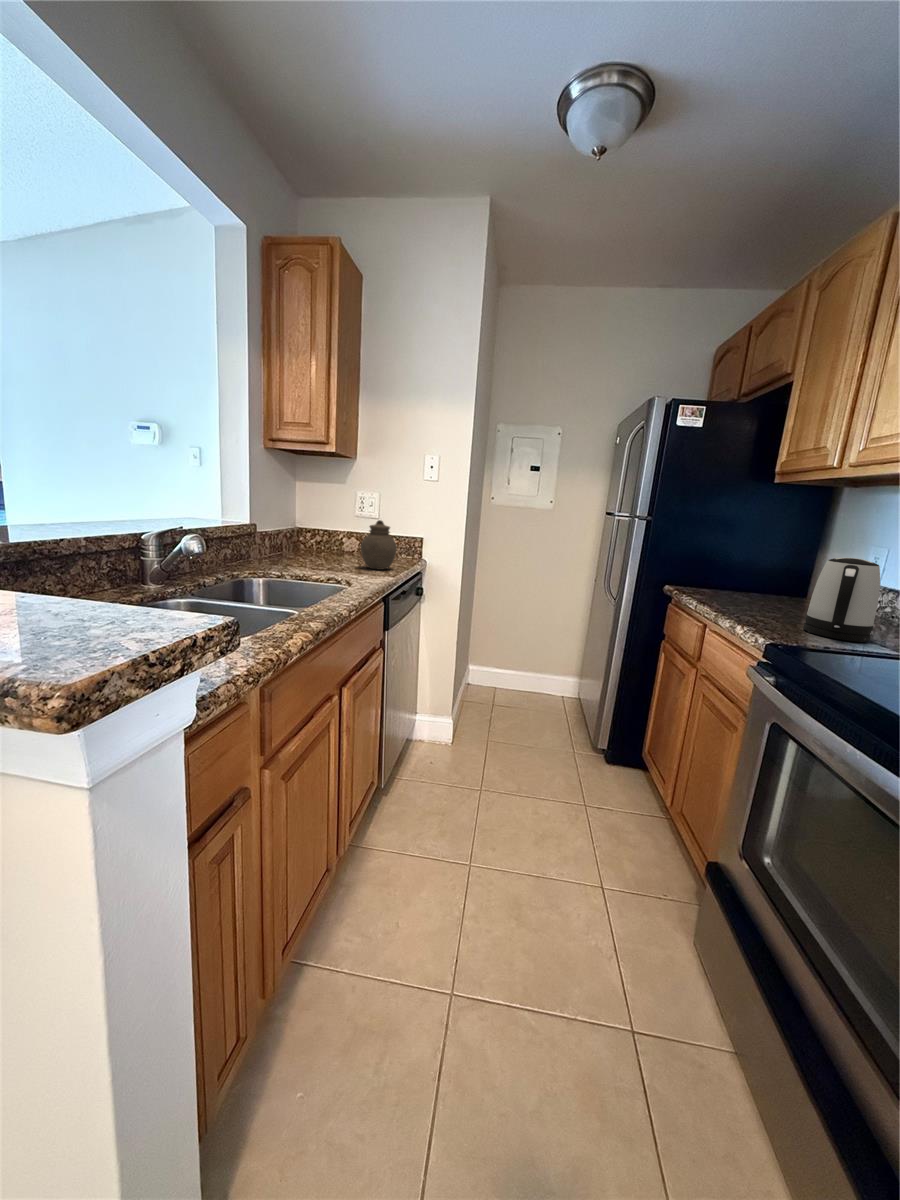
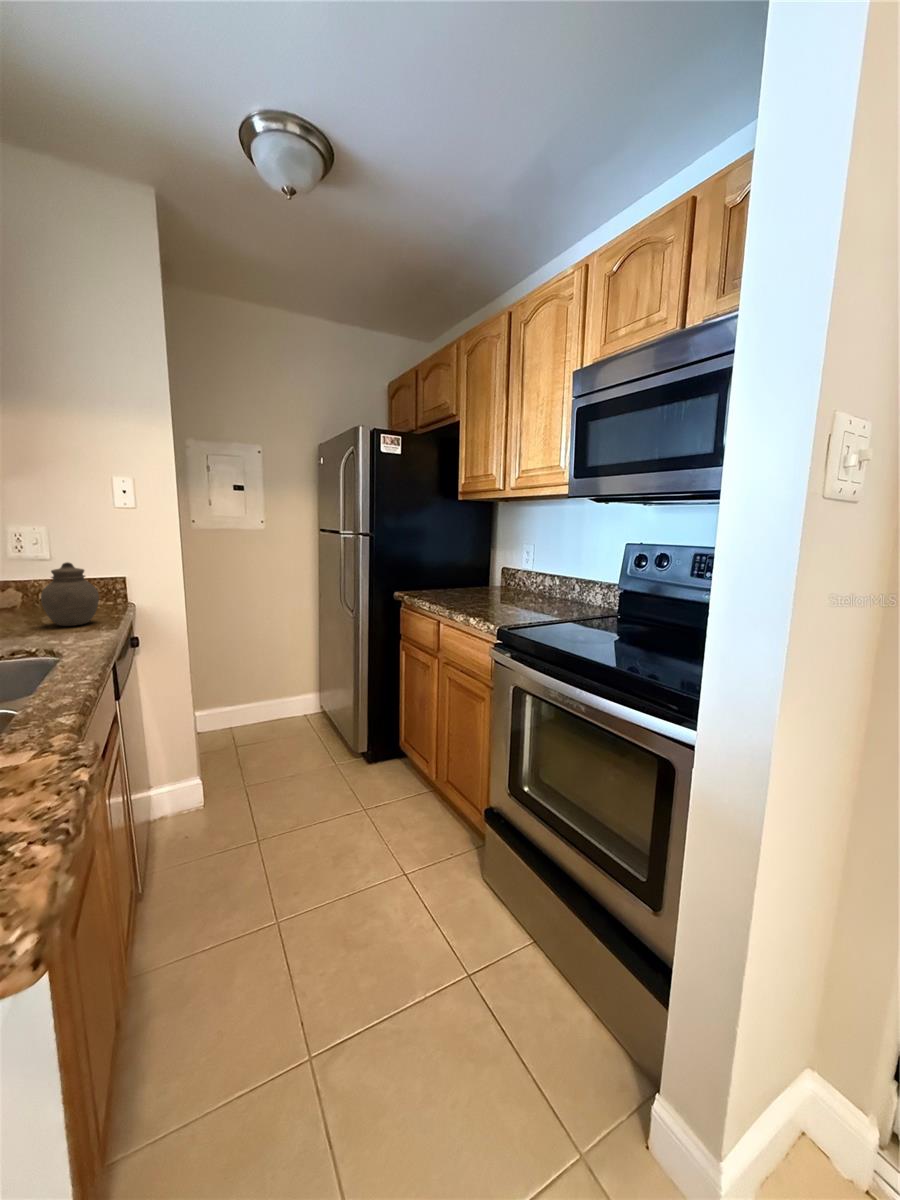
kettle: present [803,558,880,642] -> none [507,556,546,615]

